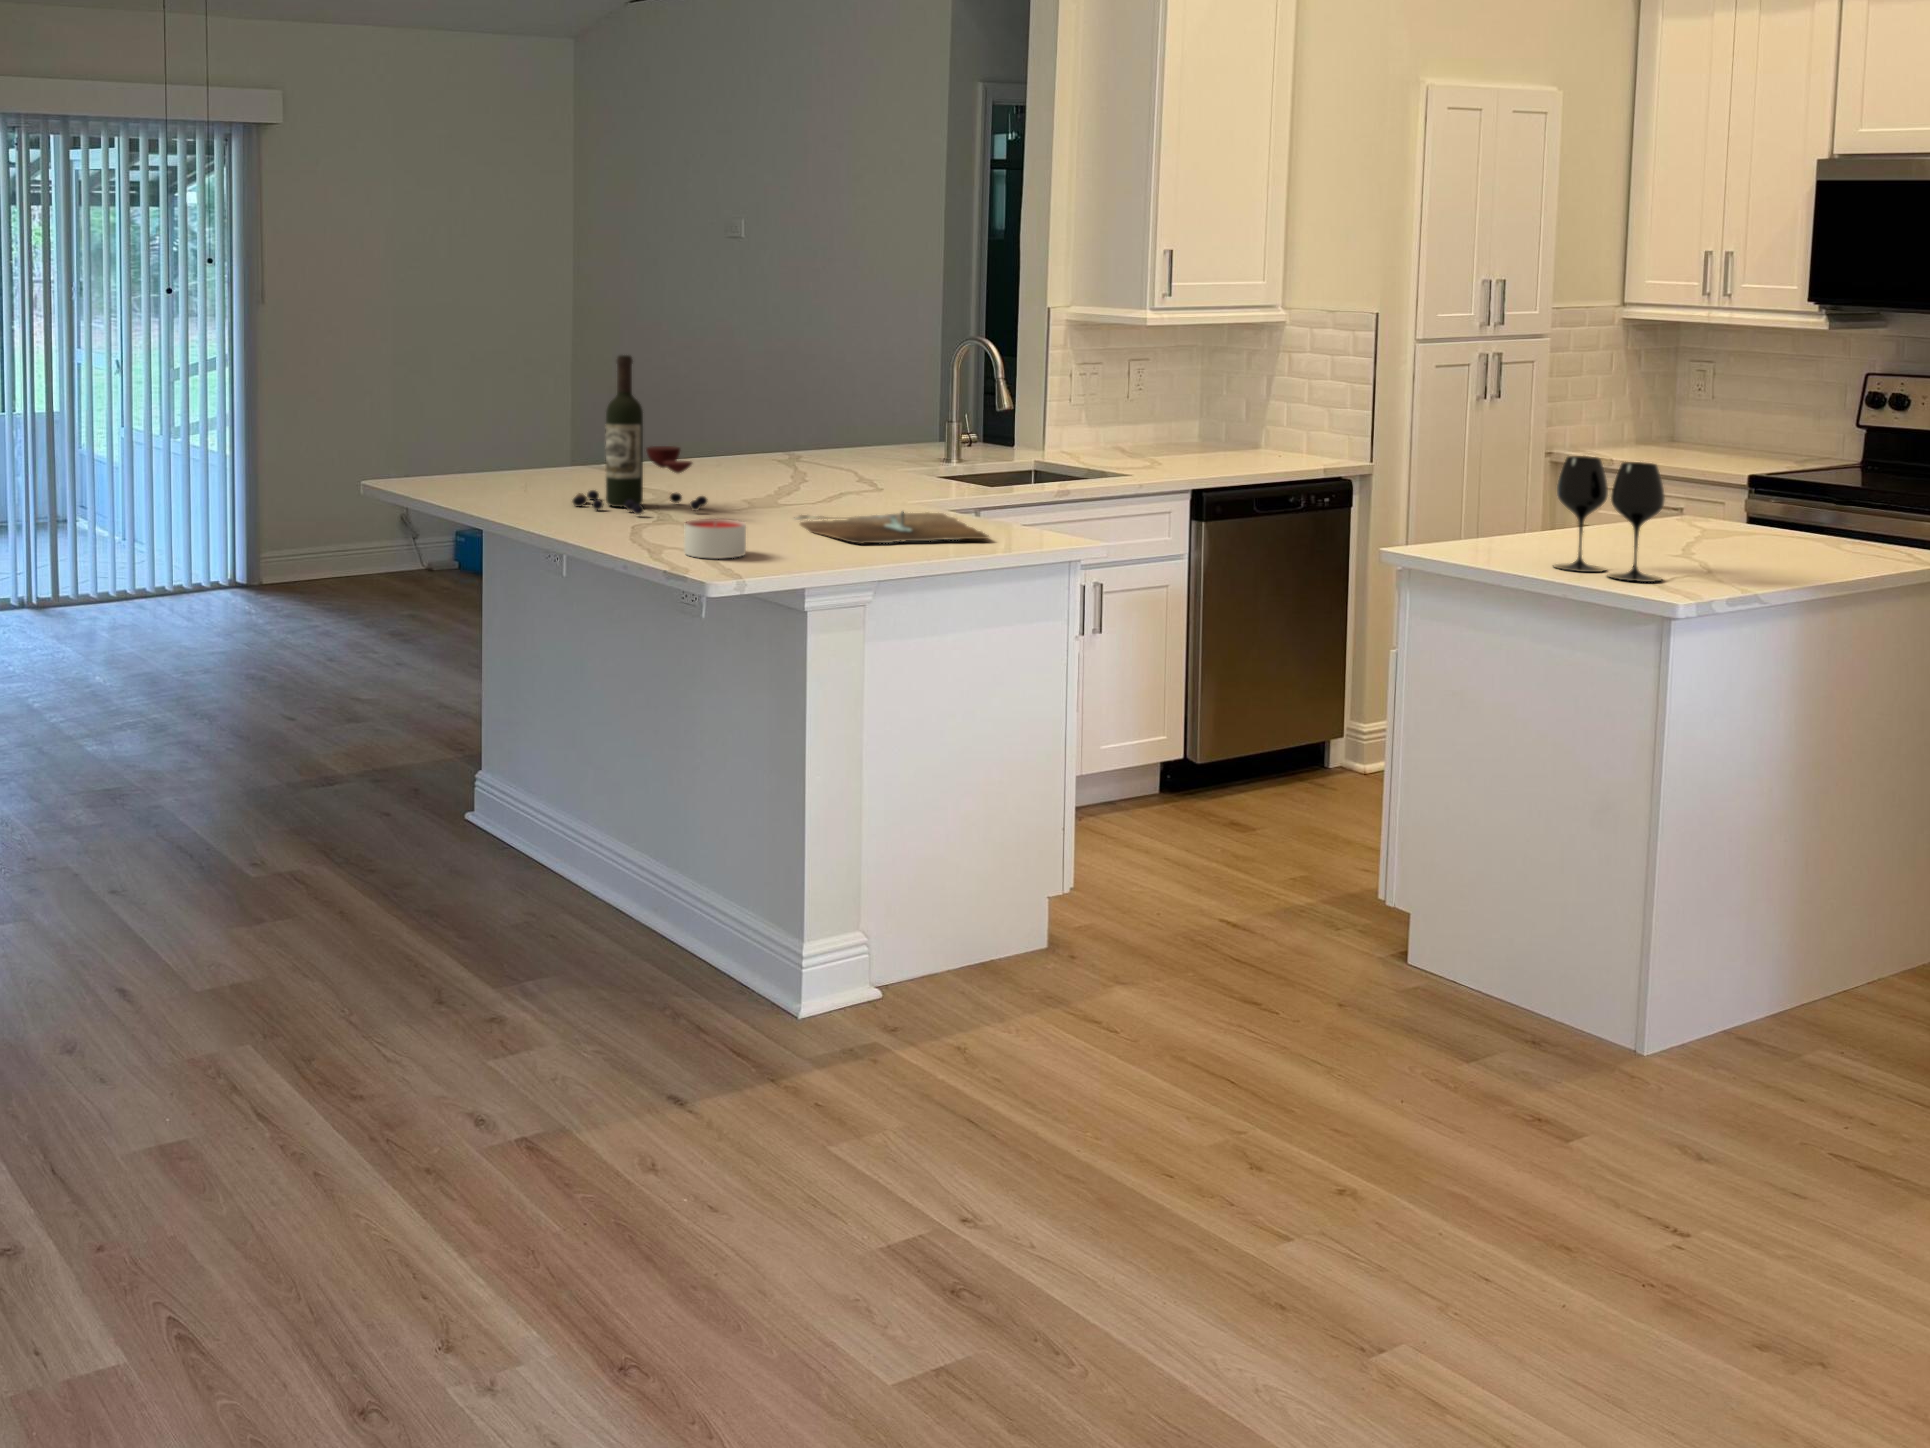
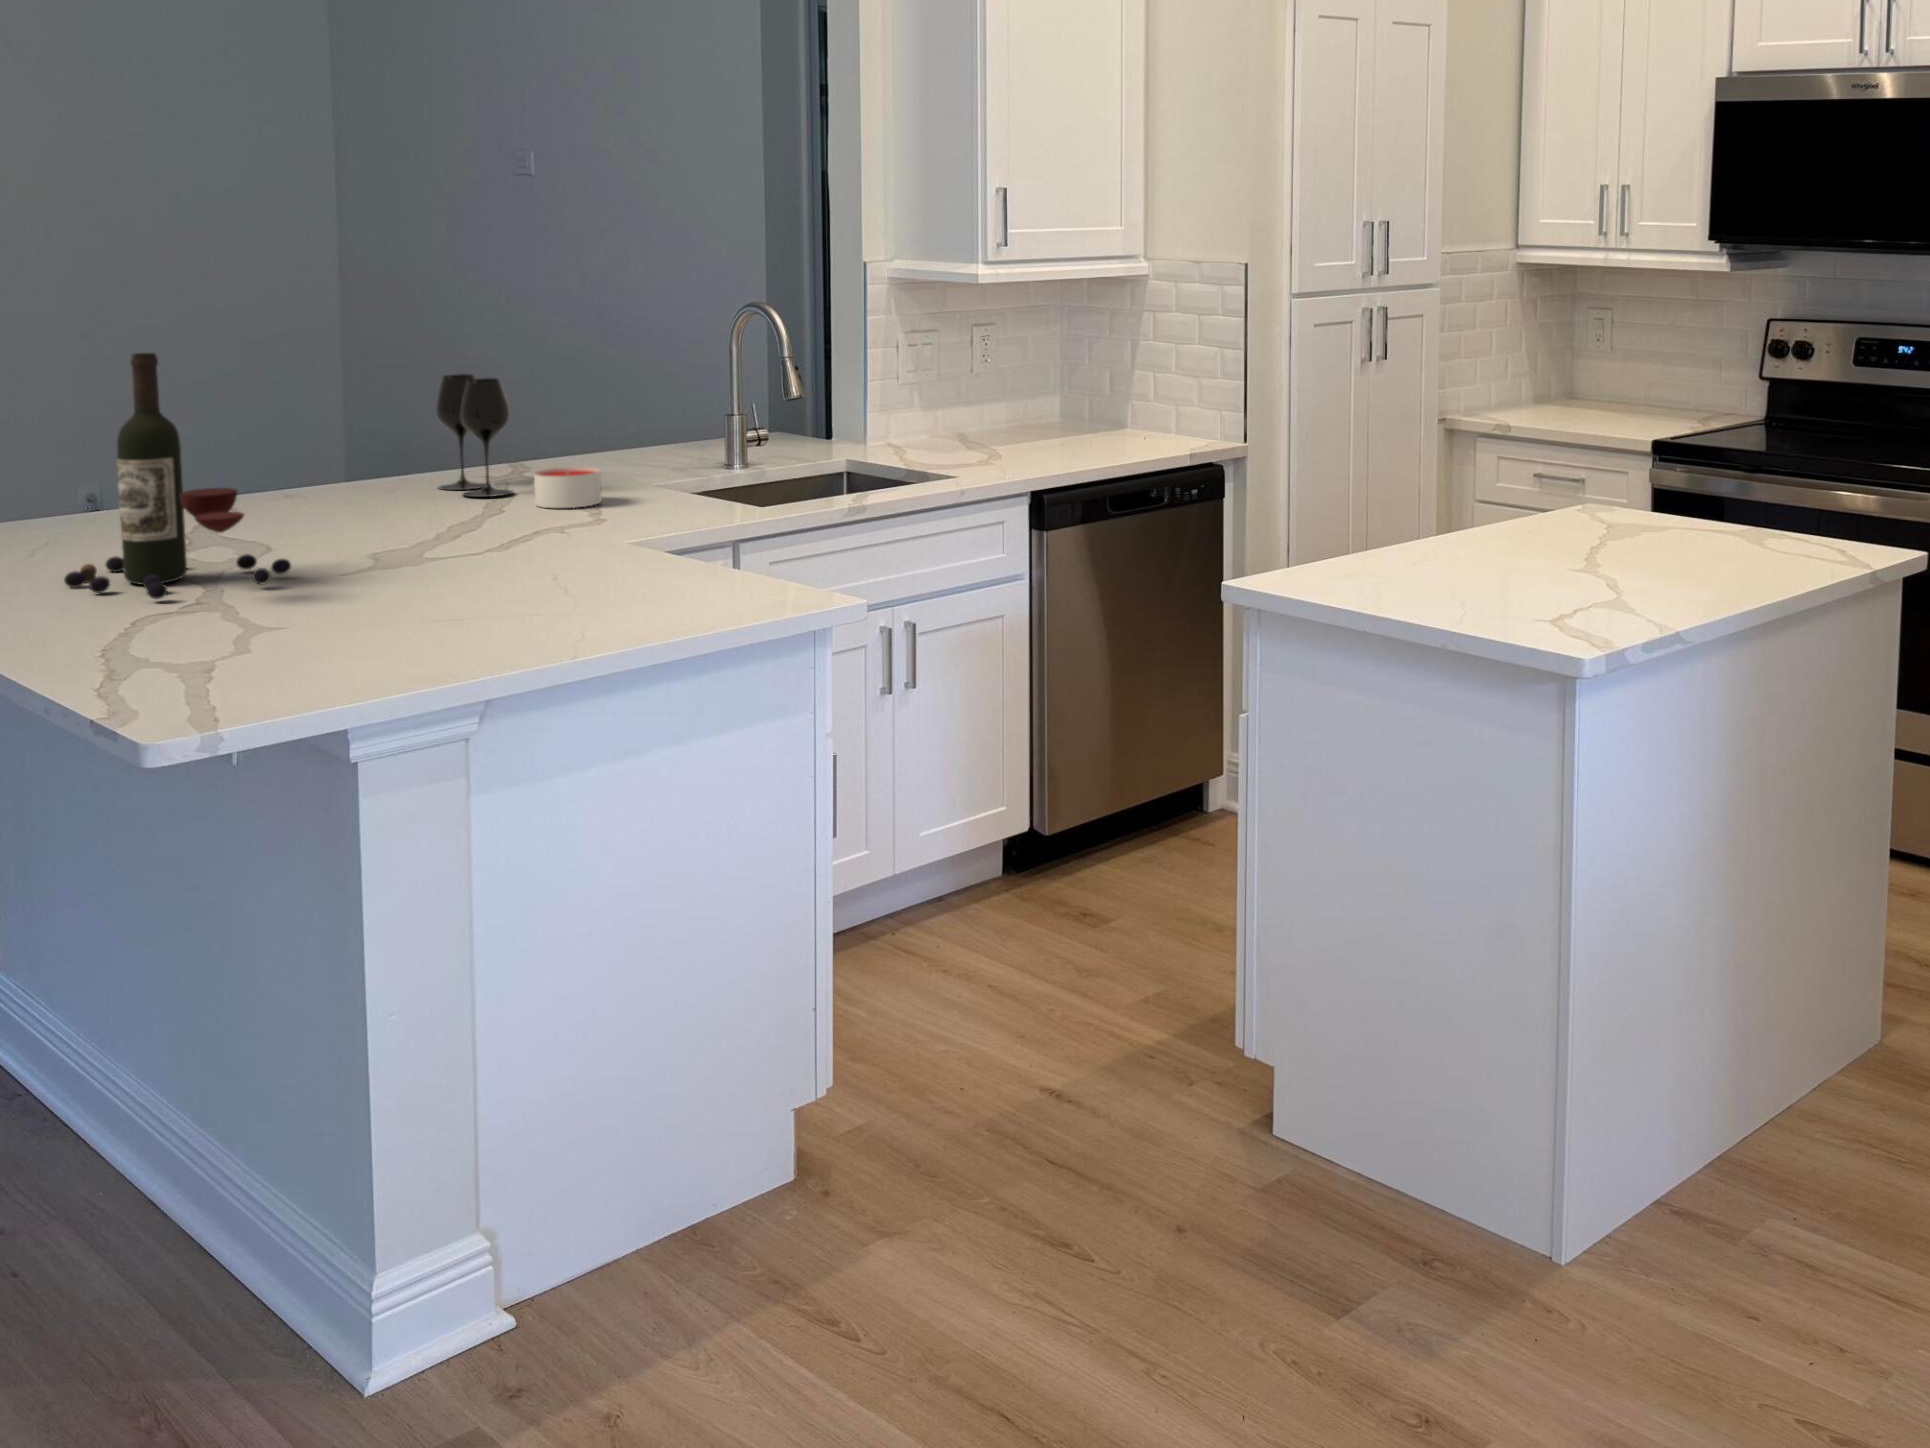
wine glass: present [1554,456,1665,582] -> present [436,374,513,497]
cutting board: present [795,511,989,544] -> none [401,562,689,634]
candle: present [684,519,746,559] -> present [534,467,602,508]

